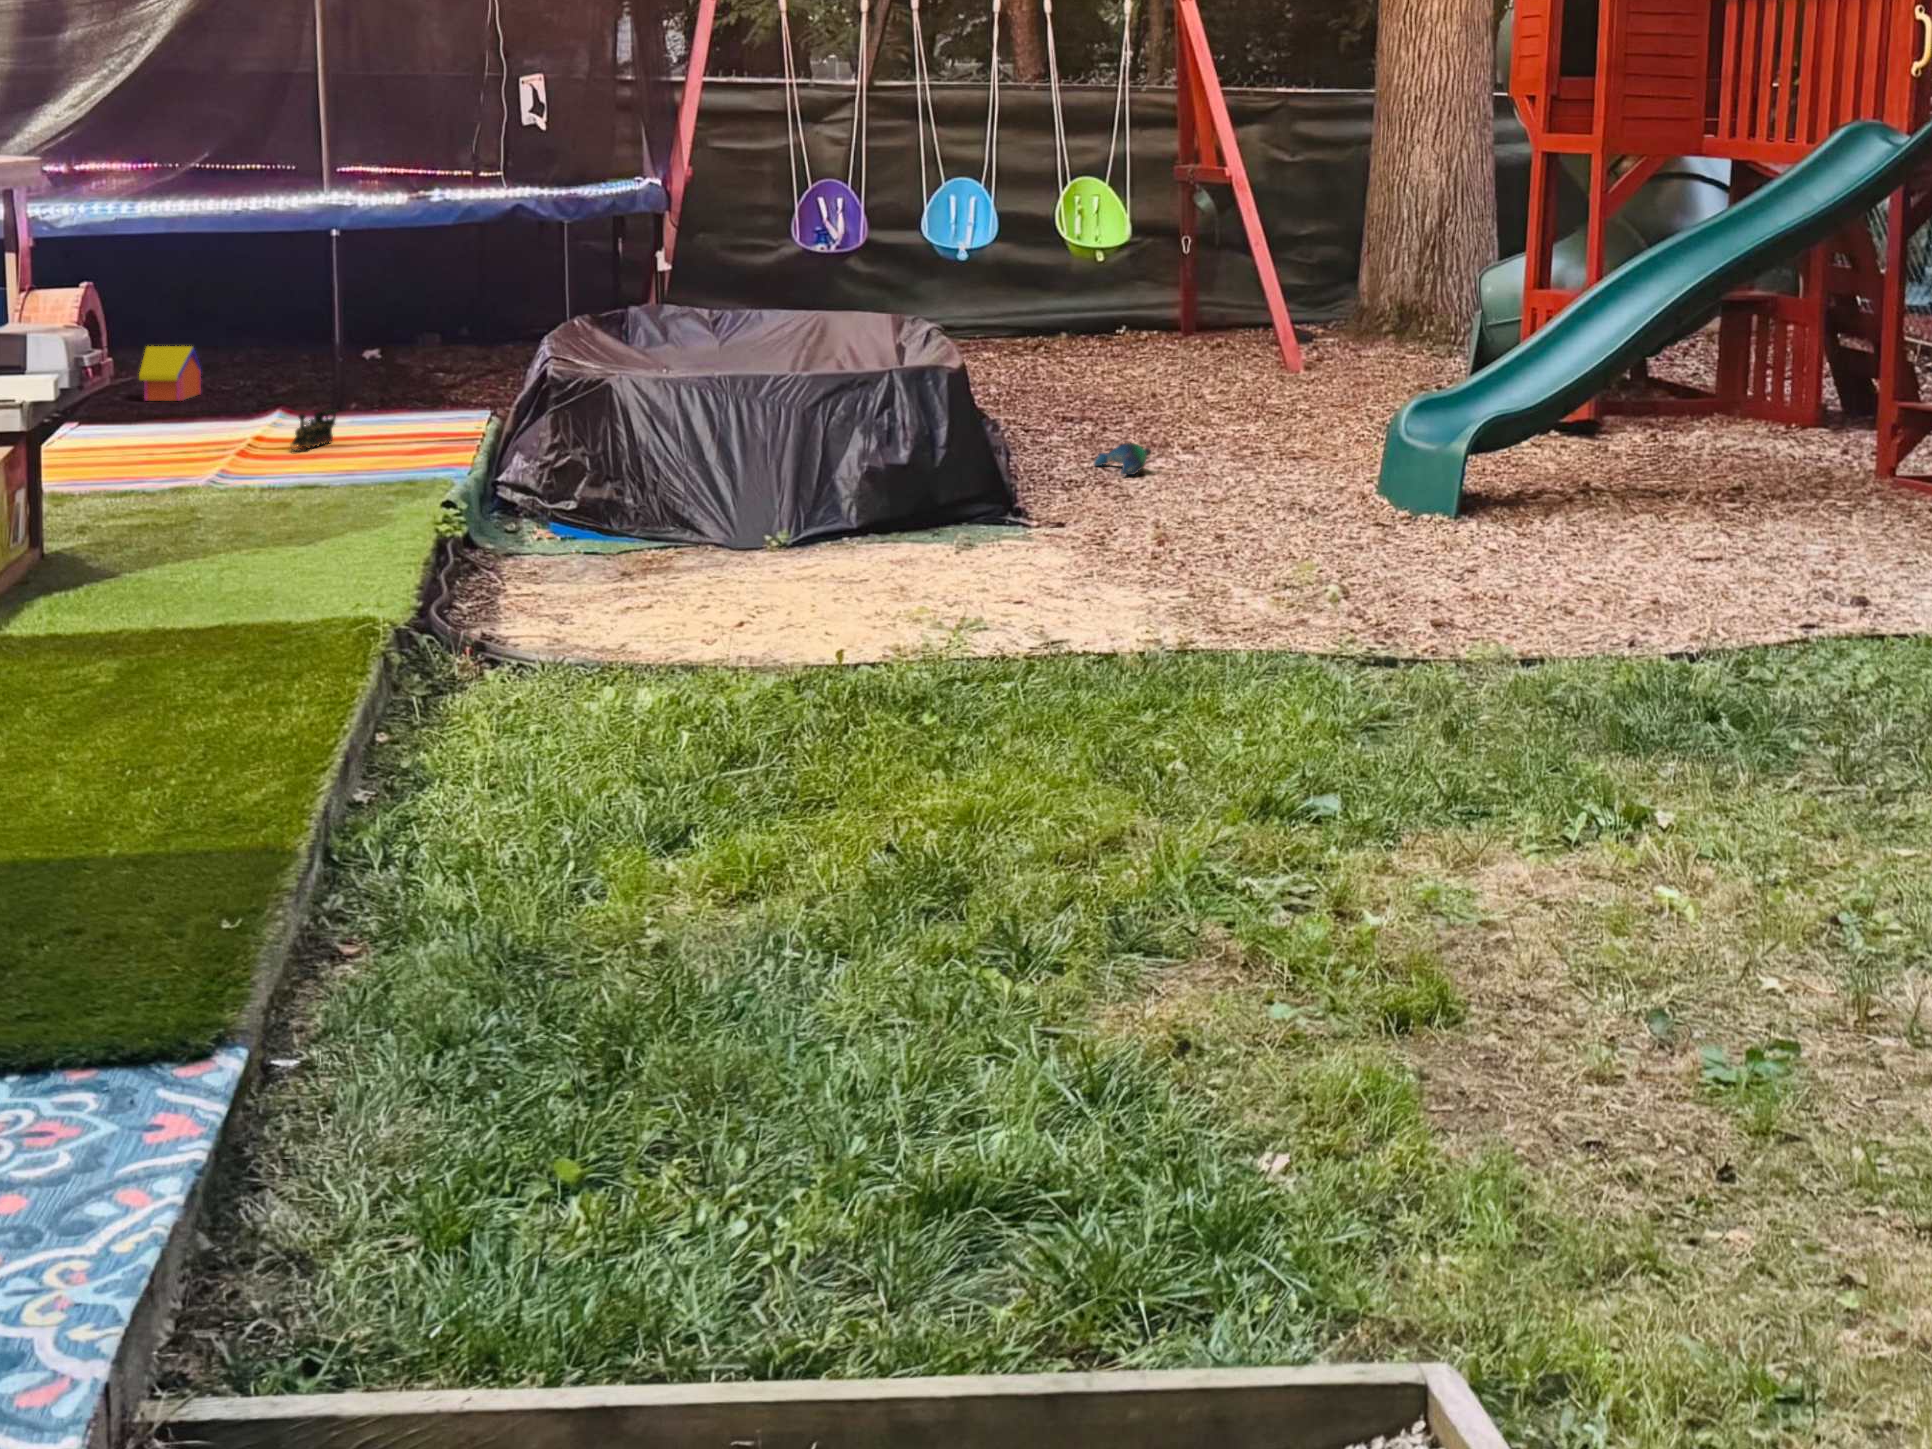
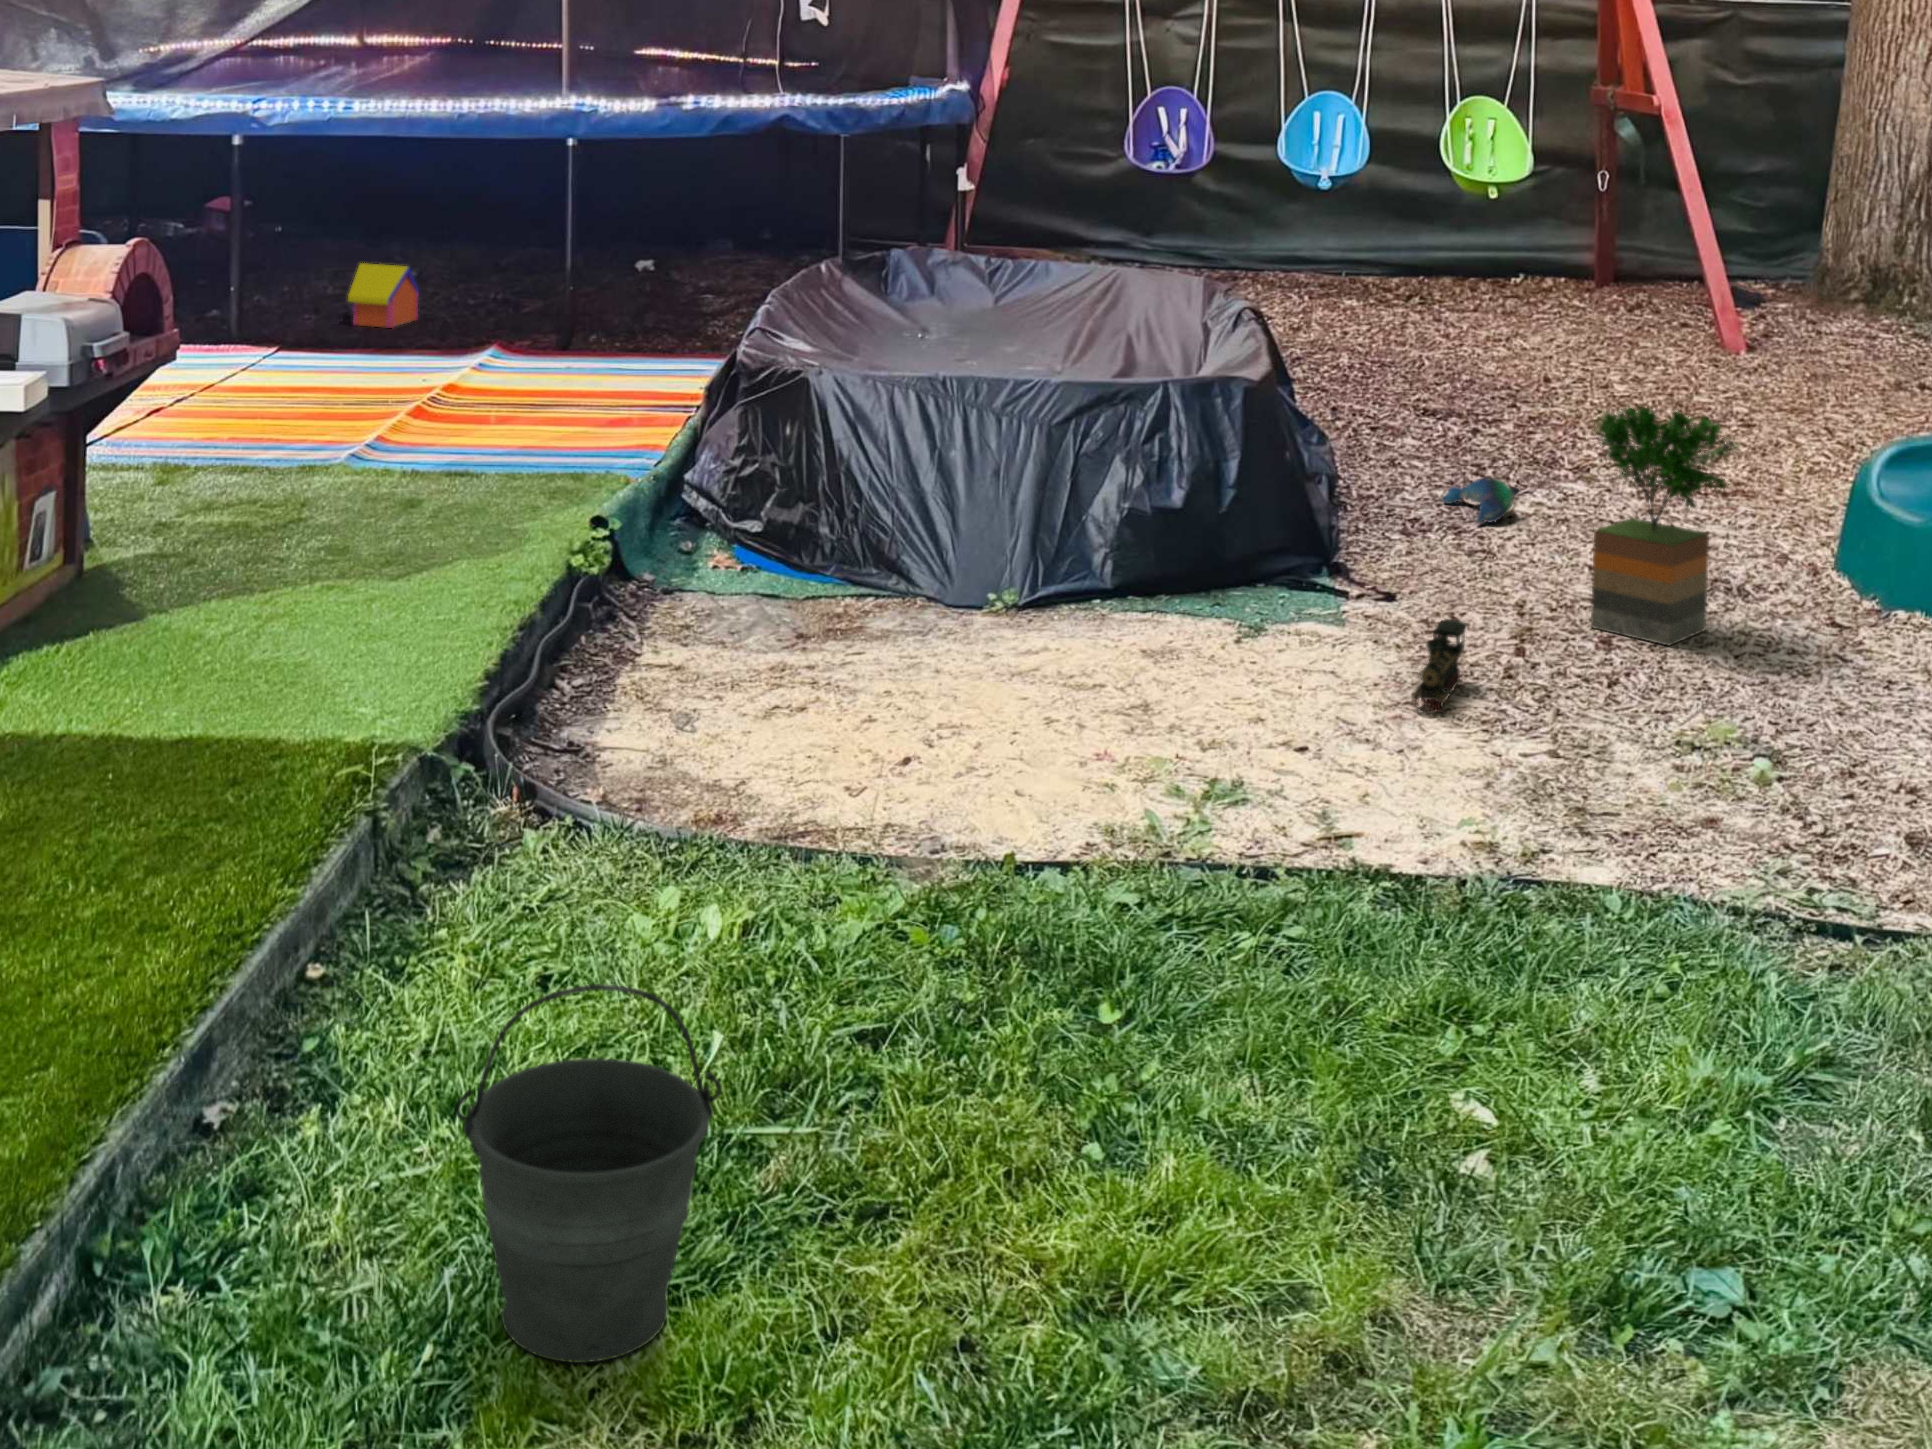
potted tree: none [1205,364,1313,534] -> present [1591,406,1740,645]
toy train: present [291,409,337,450] -> present [1412,619,1467,712]
bucket: none [571,671,734,897] -> present [455,984,722,1363]

